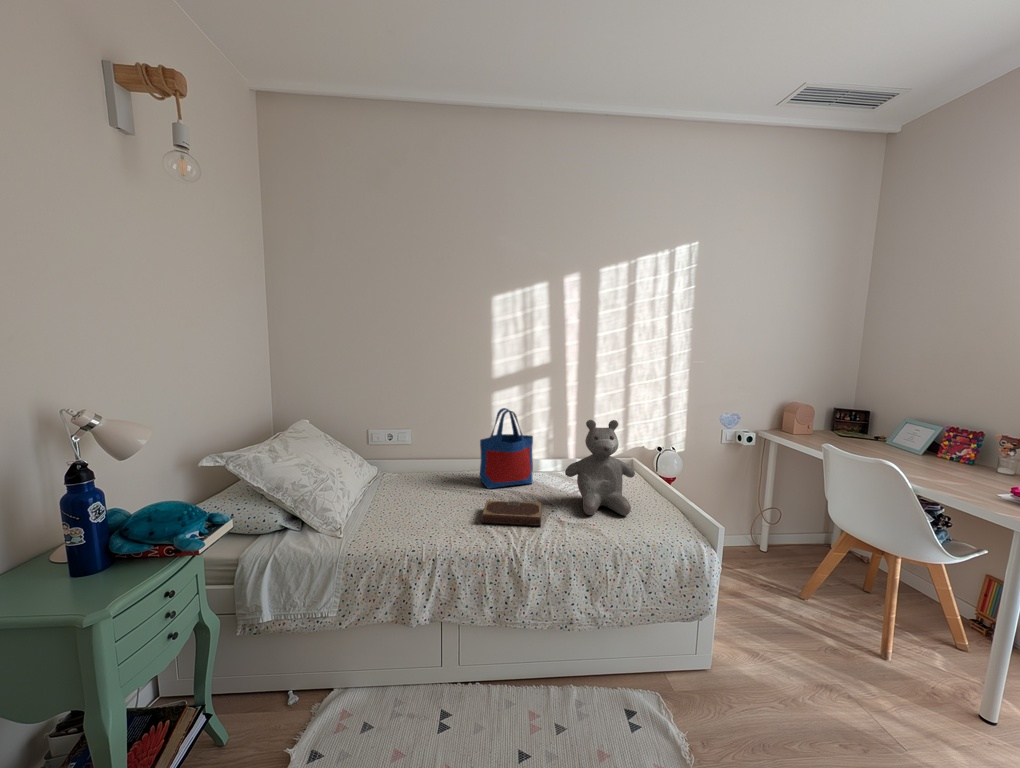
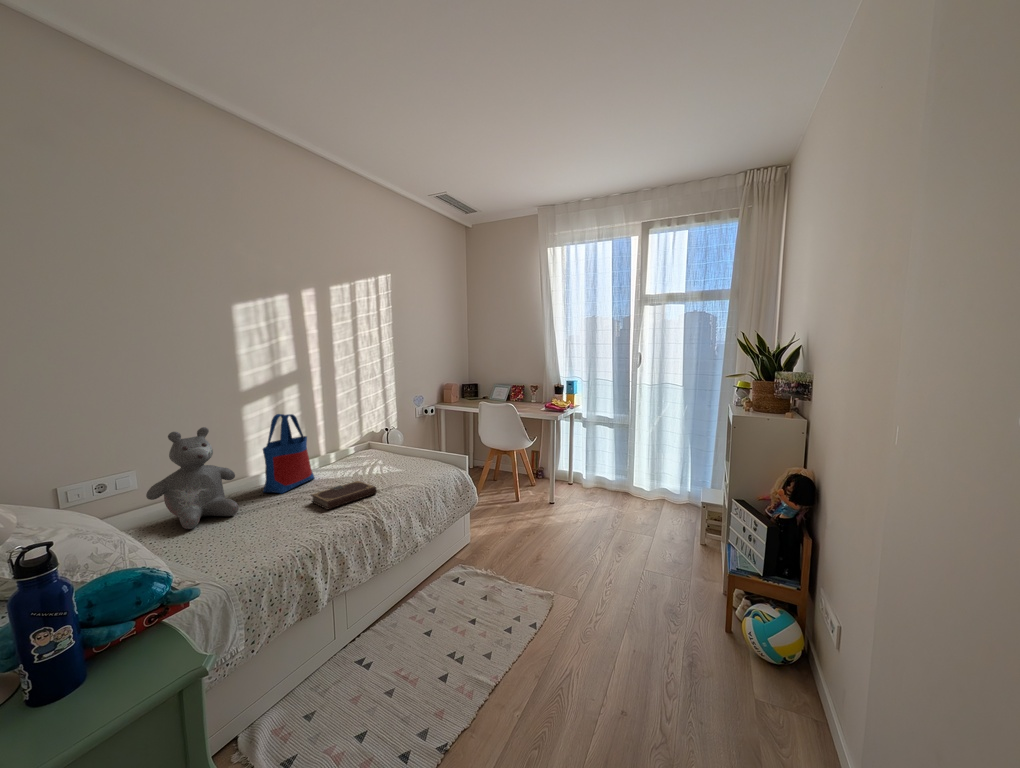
teddy bear: present [565,420,635,515] -> present [146,427,239,529]

